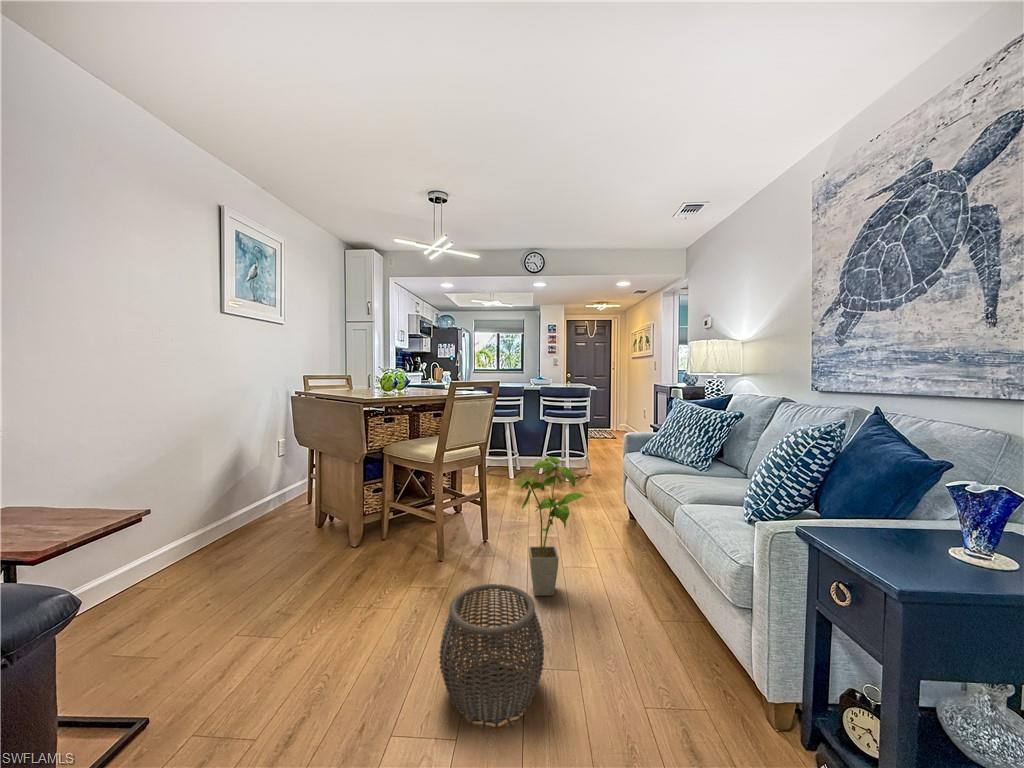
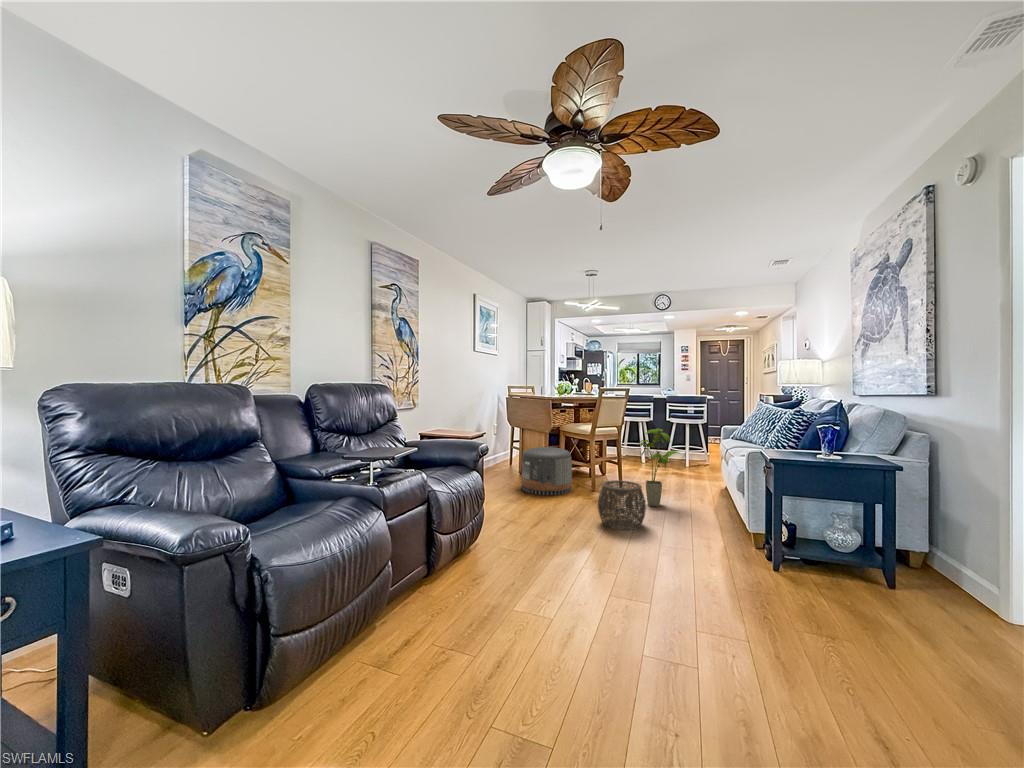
pouf: none [302,488,401,589] -> present [522,447,572,495]

